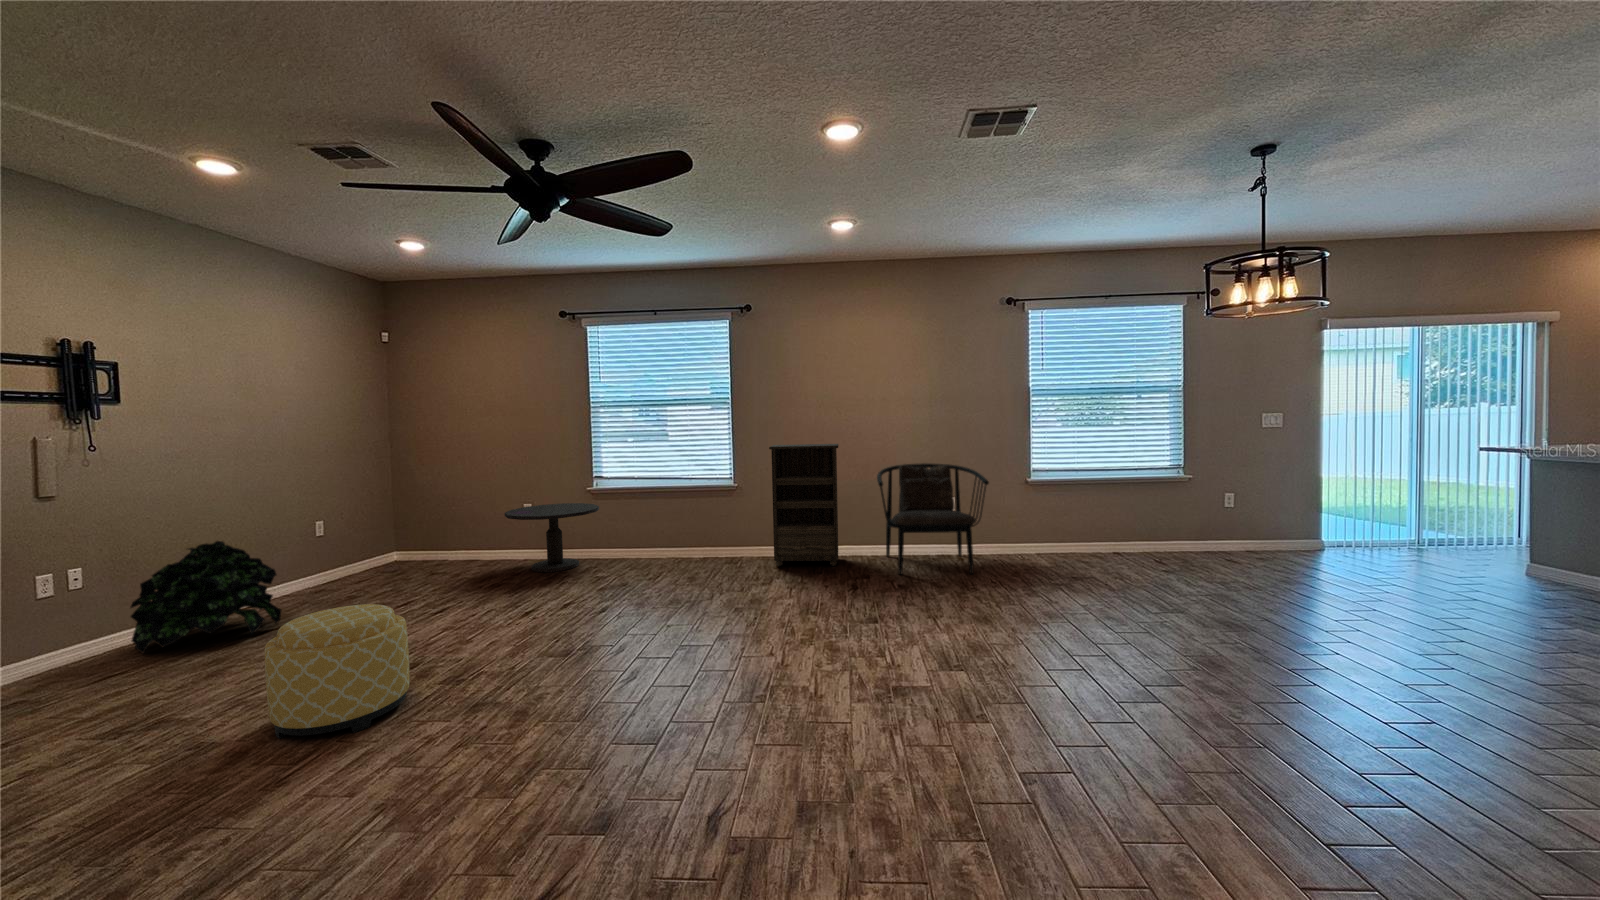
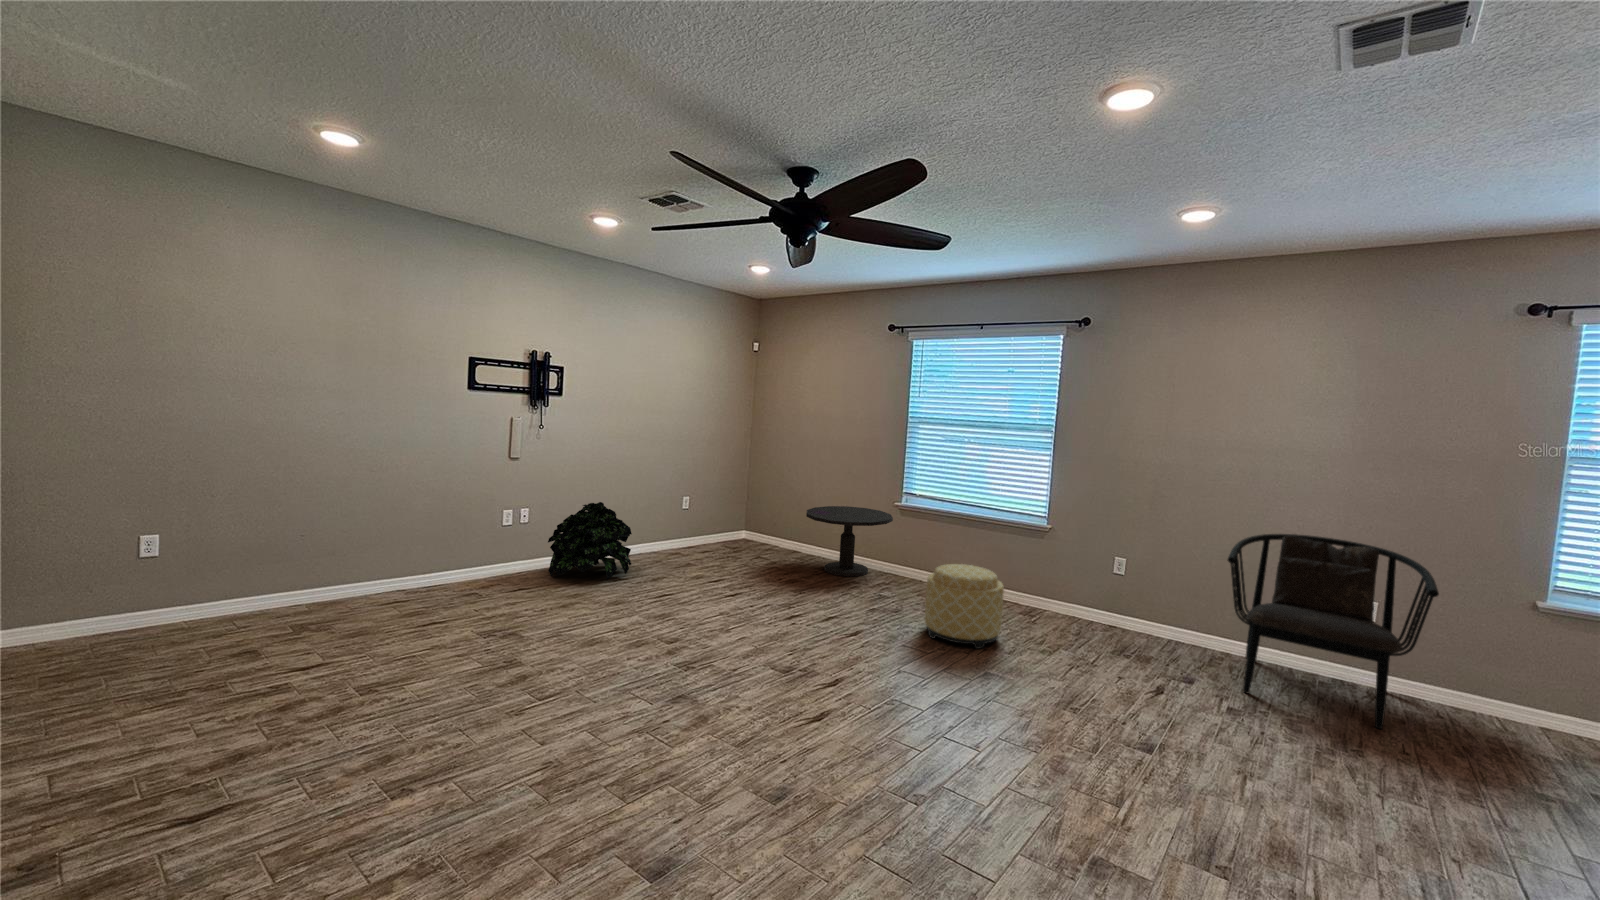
bookshelf: present [769,444,838,566] -> none [1071,480,1186,651]
ottoman: present [265,604,410,739] -> present [925,564,1004,649]

